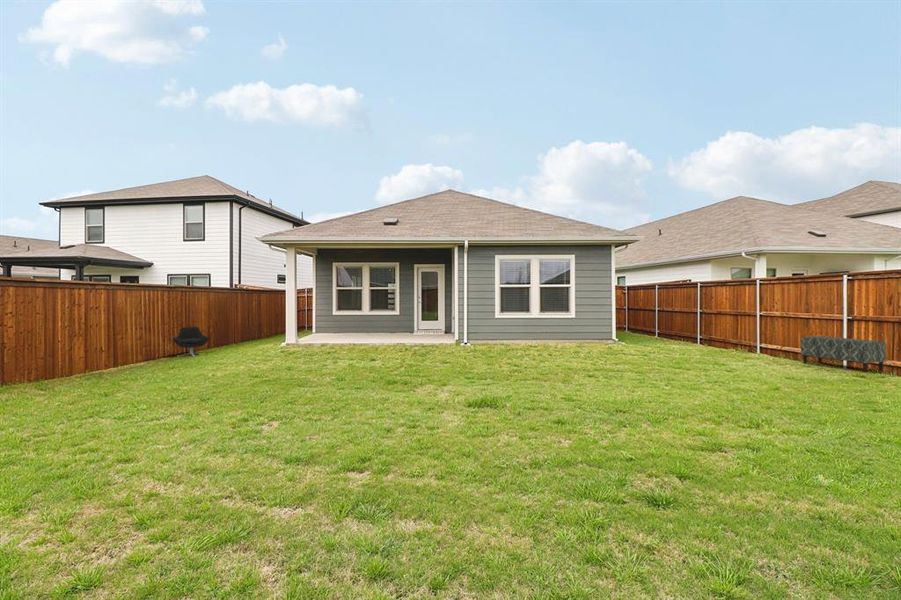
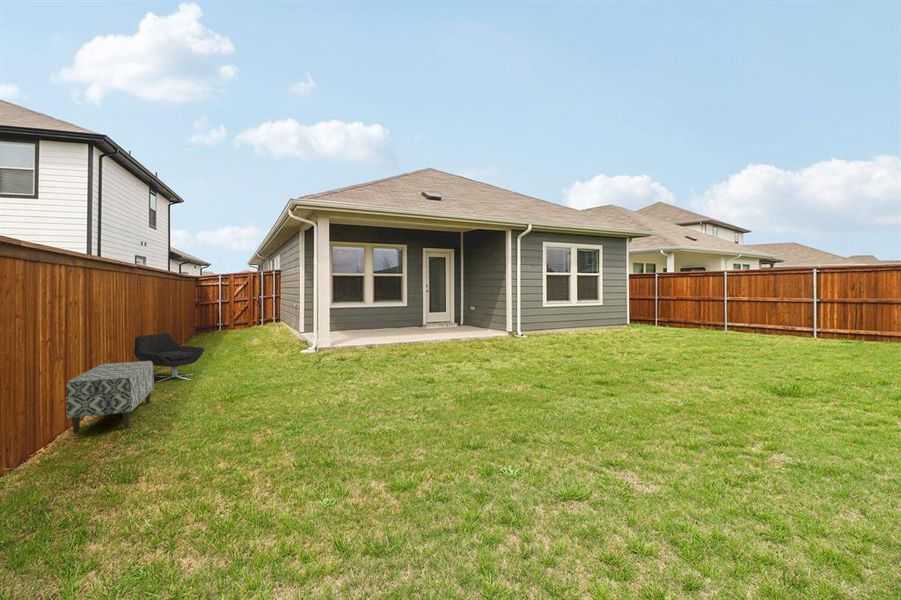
bench: present [801,336,886,372] -> present [66,361,154,434]

